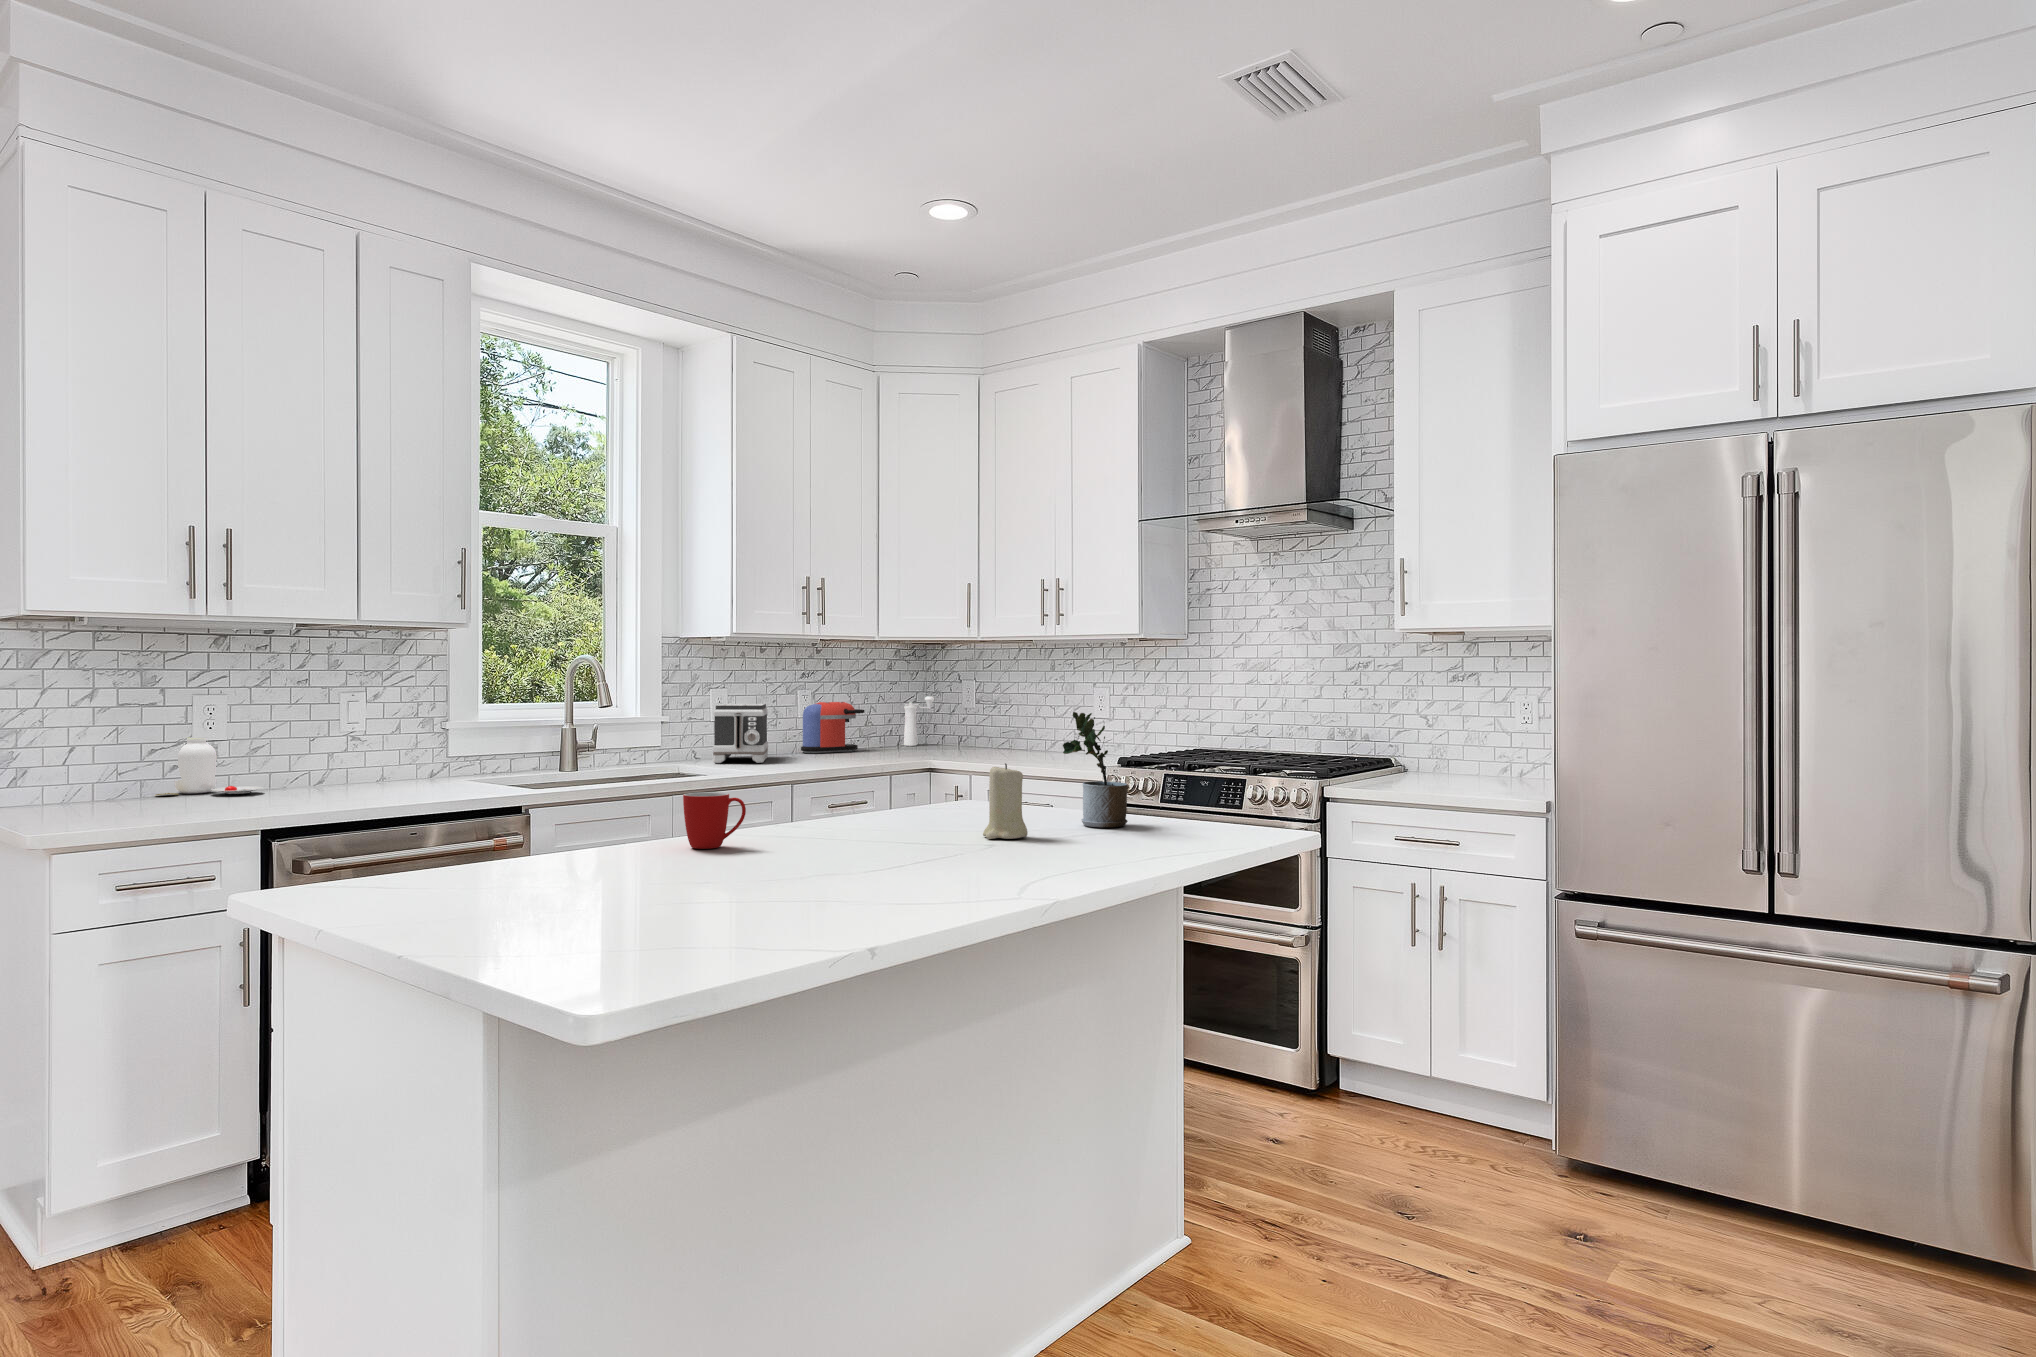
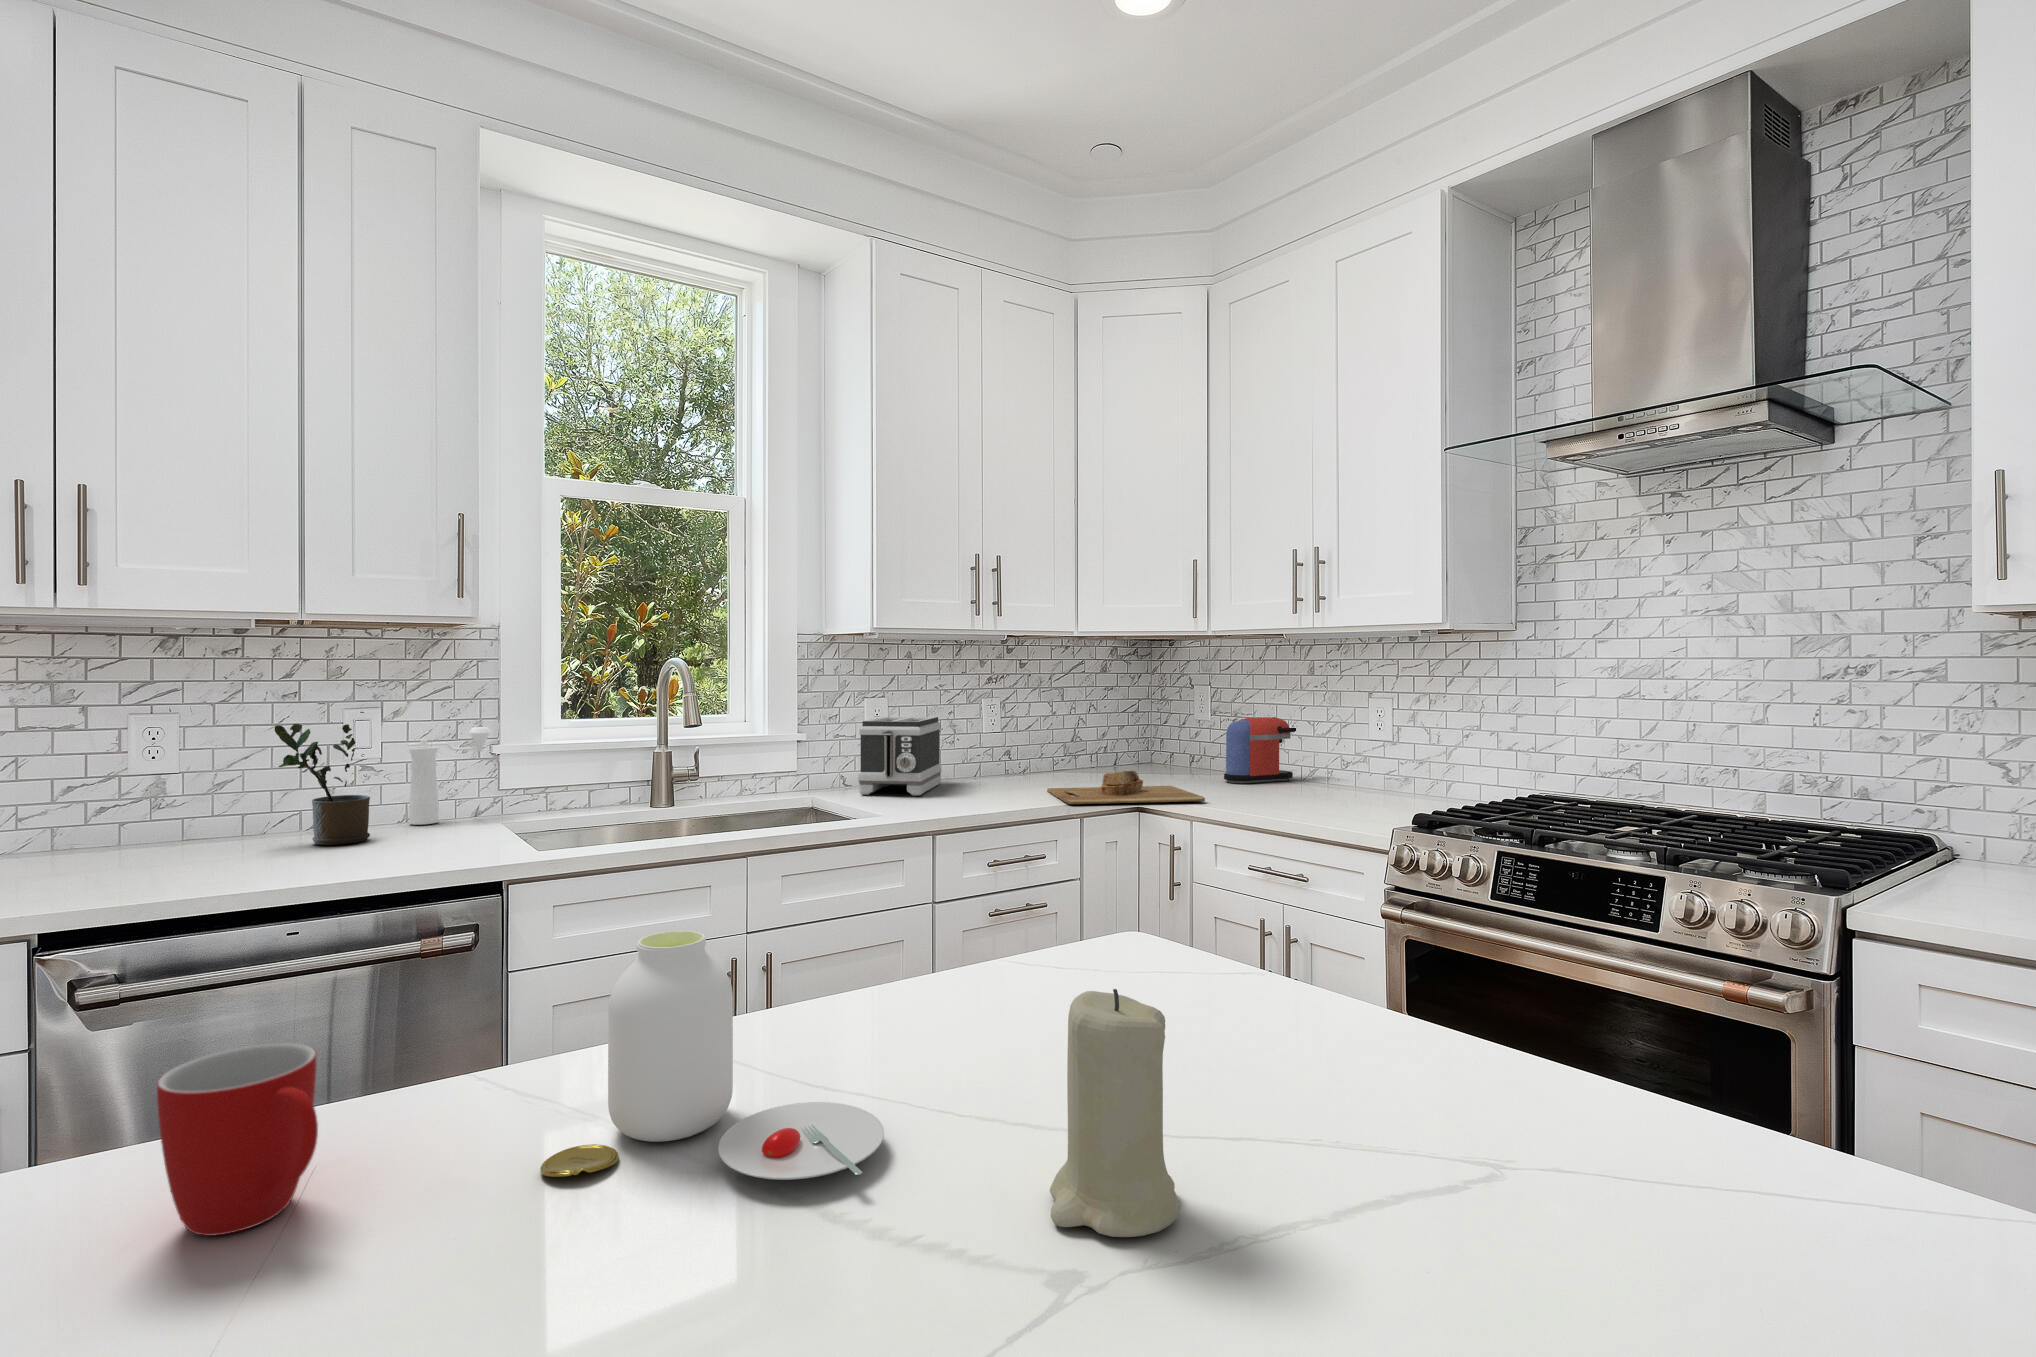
pepper mill: present [904,697,934,746] -> present [408,727,491,825]
coffee maker: present [801,702,865,753] -> present [1224,717,1296,783]
potted plant: present [1063,712,1128,827] -> present [275,724,370,845]
jar: present [155,738,264,796] -> present [540,931,884,1180]
cutting board: none [857,742,978,765] -> present [1047,771,1205,804]

